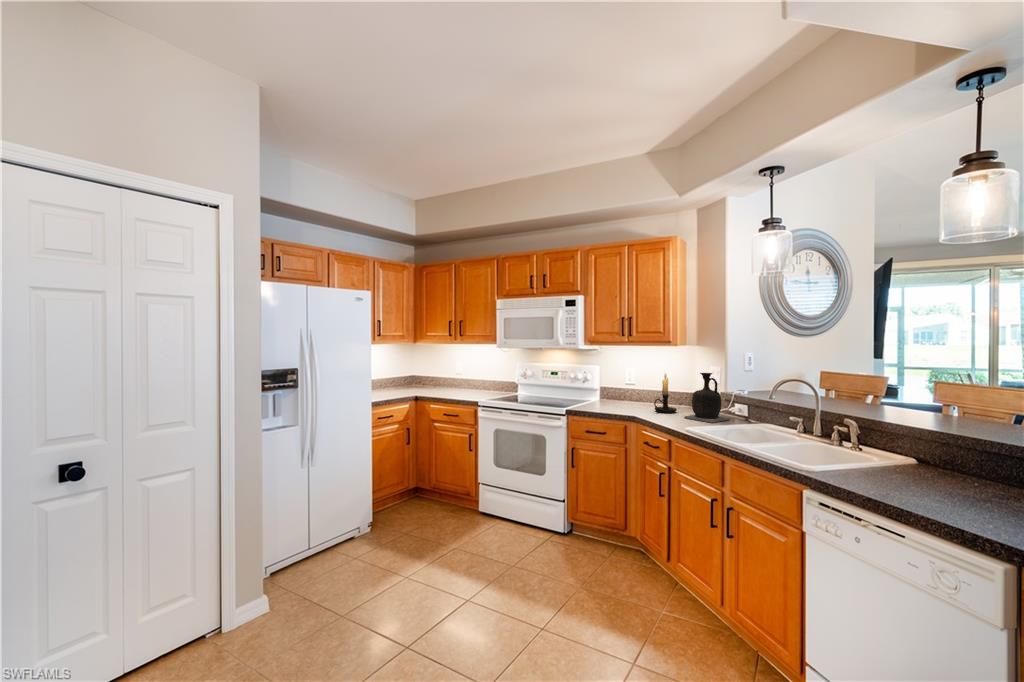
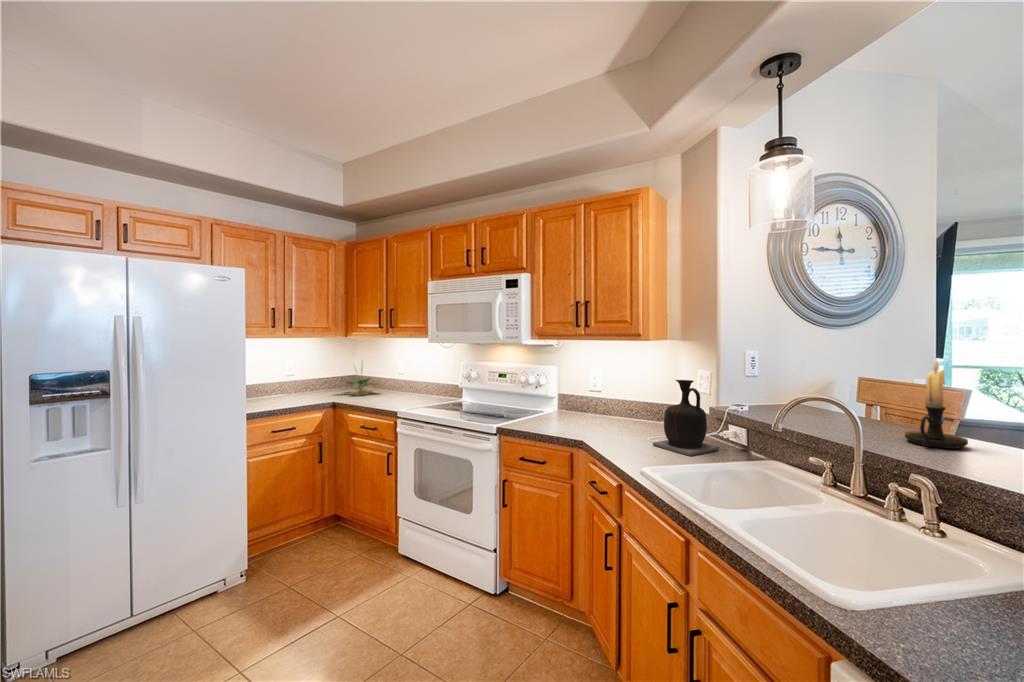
potted plant: none [407,359,447,391] -> present [347,367,379,396]
candle holder: present [654,373,677,413] -> present [905,359,968,449]

